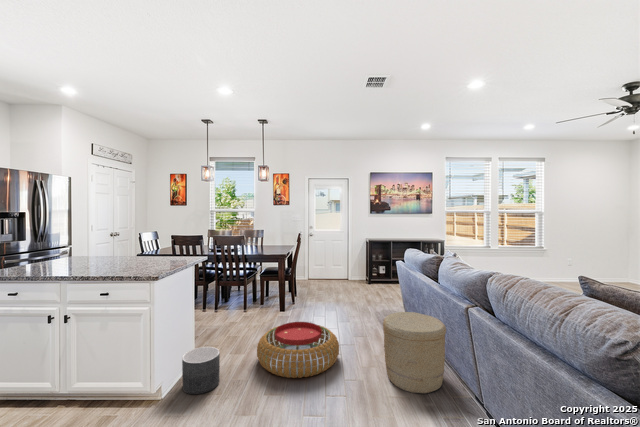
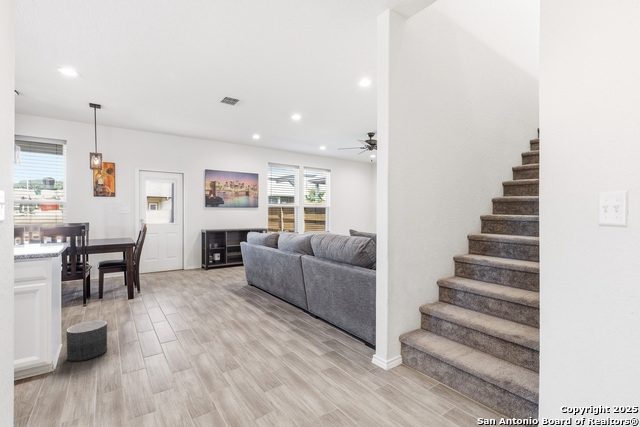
woven basket: present [383,312,446,393] -> none [245,270,286,318]
pouf: present [257,322,339,378] -> none [134,292,210,333]

